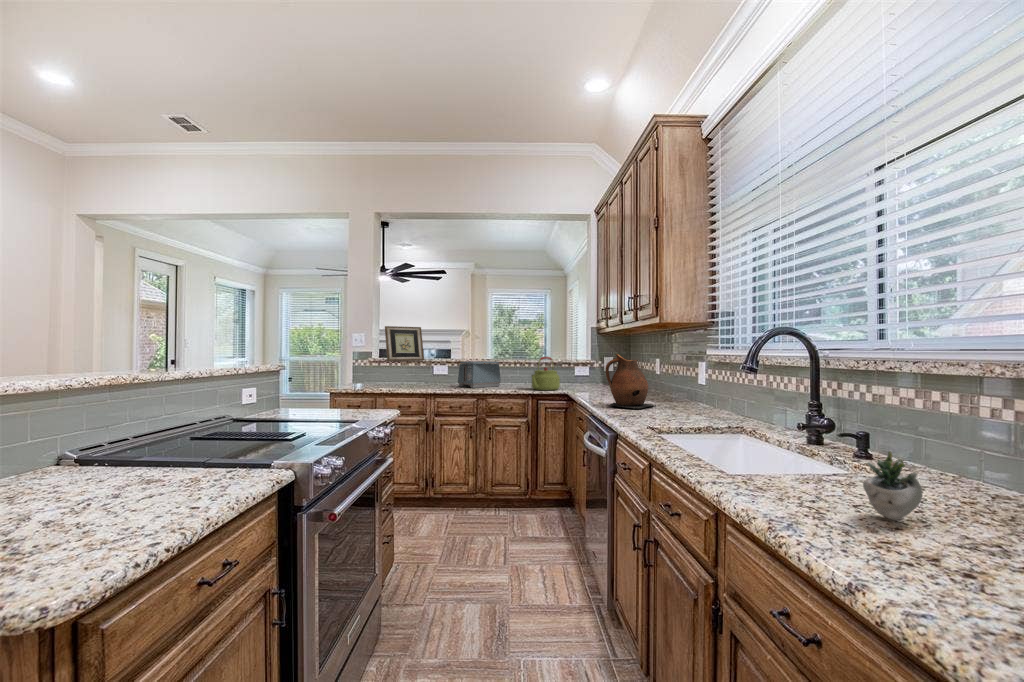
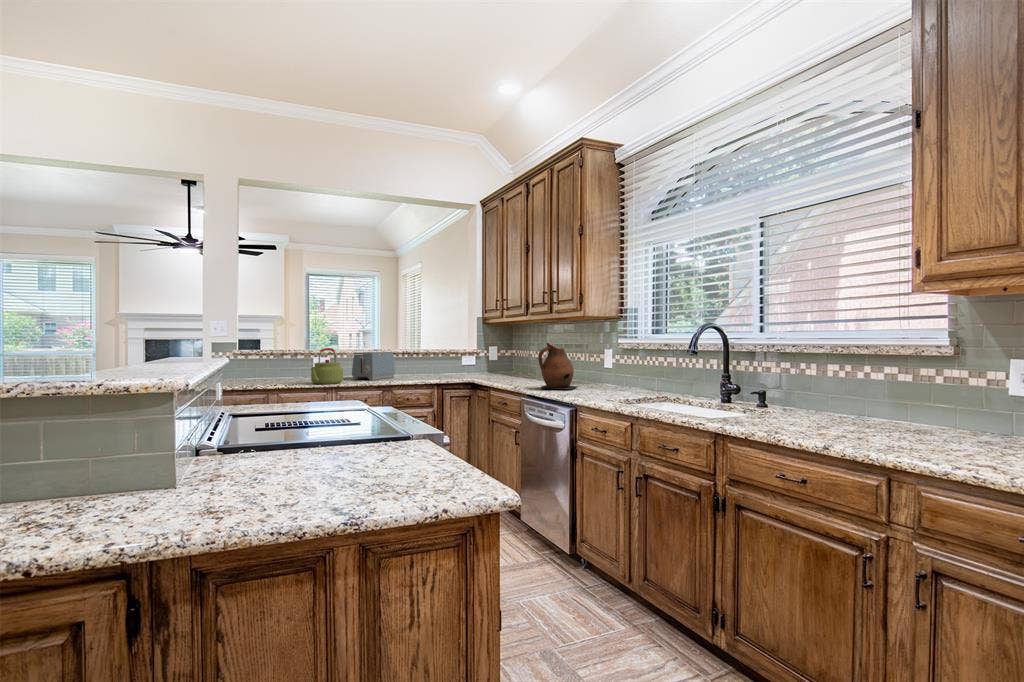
picture frame: present [385,326,424,361] -> none [257,314,303,353]
kettle: present [531,357,560,390] -> present [311,348,343,384]
succulent plant: present [863,451,983,520] -> none [800,392,858,430]

